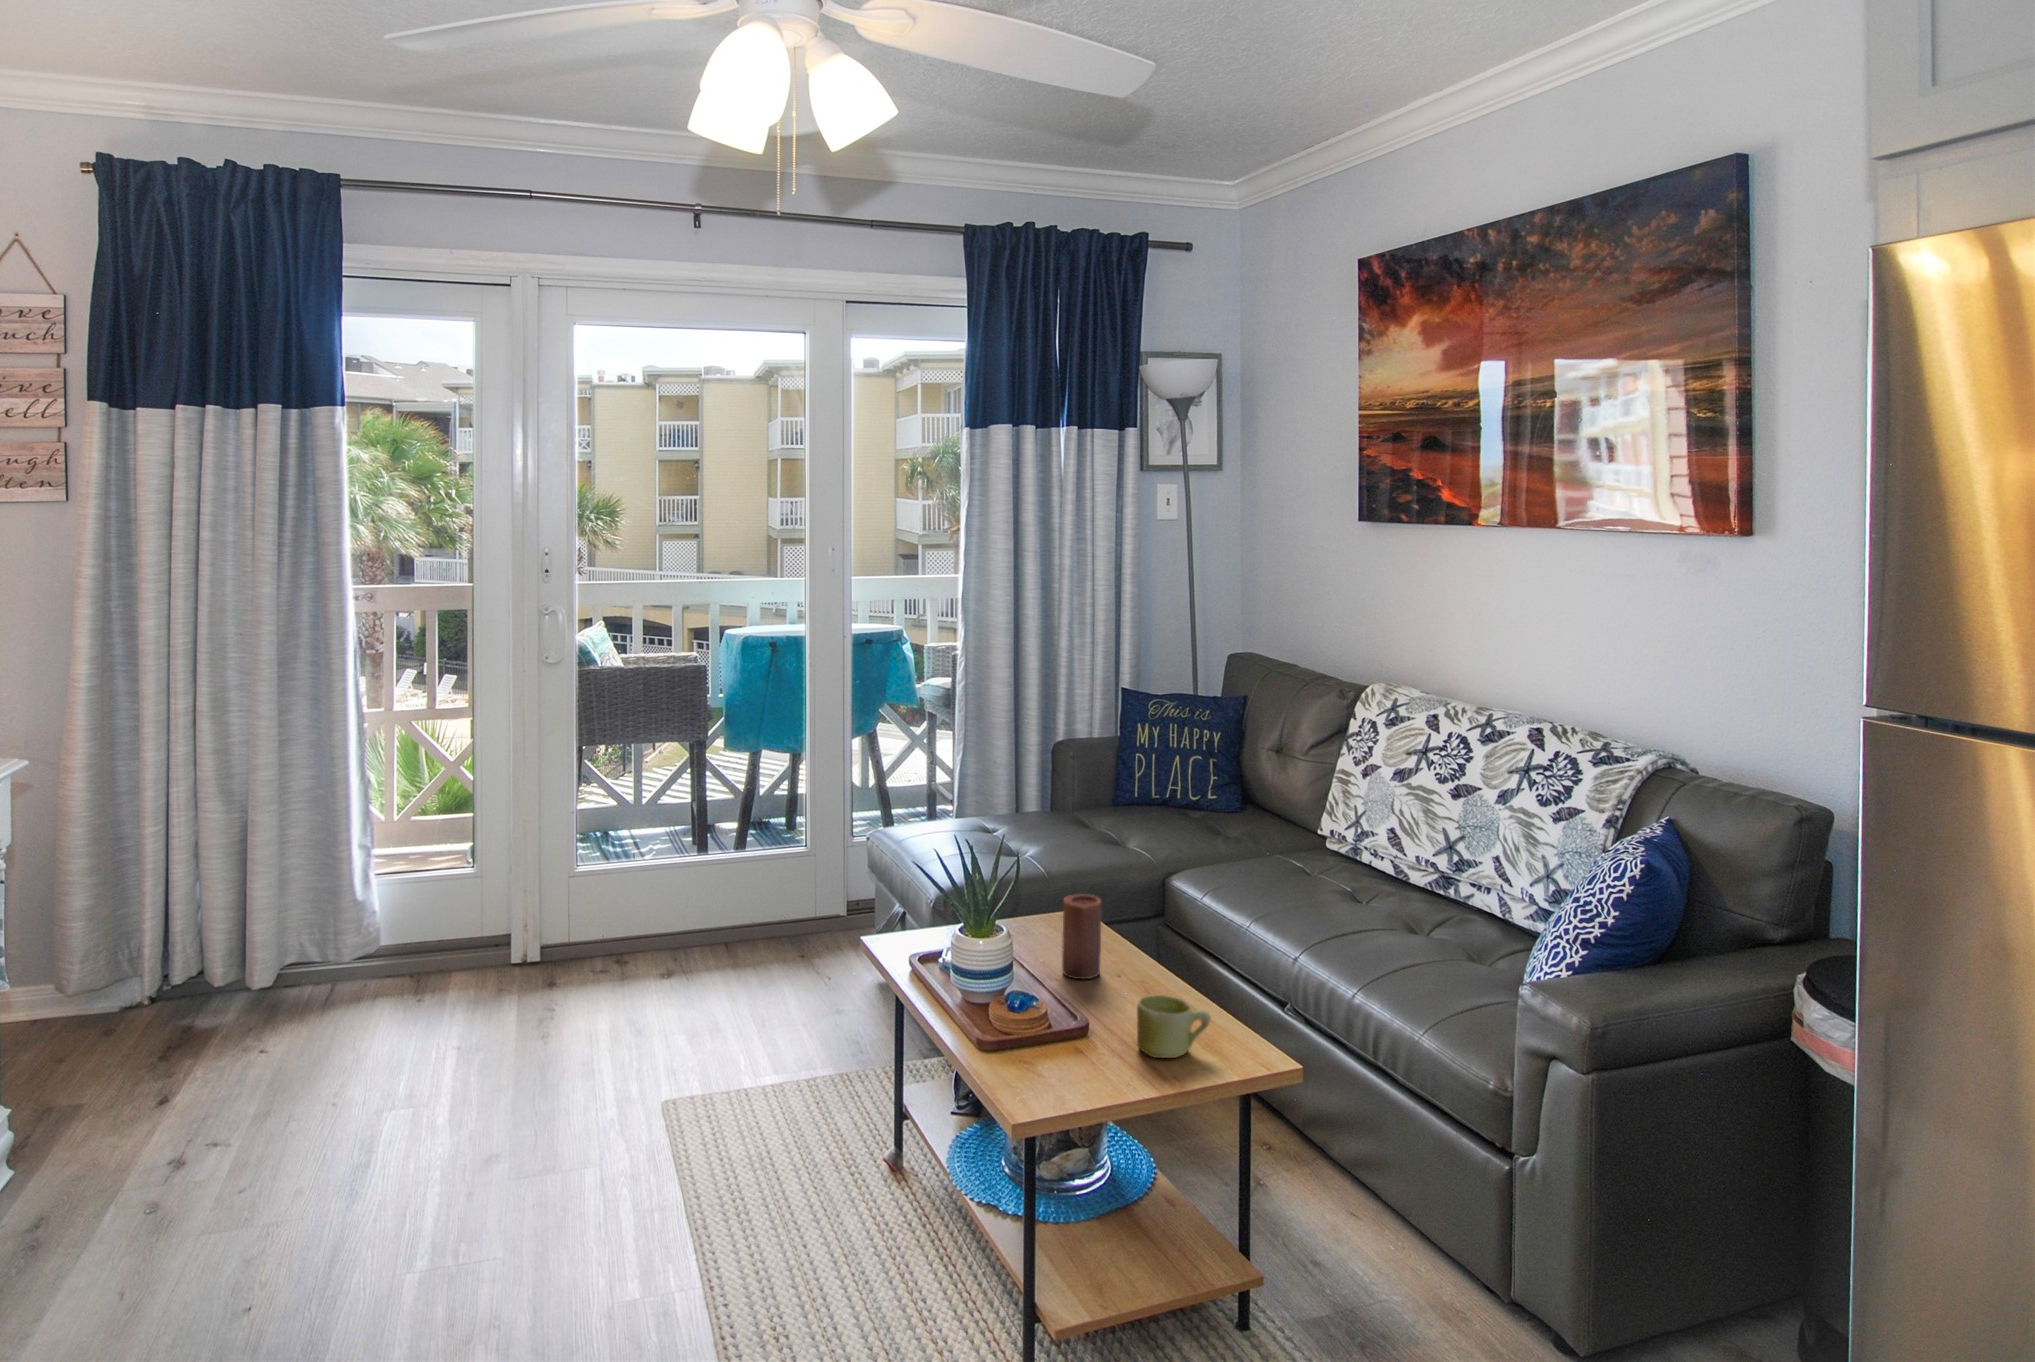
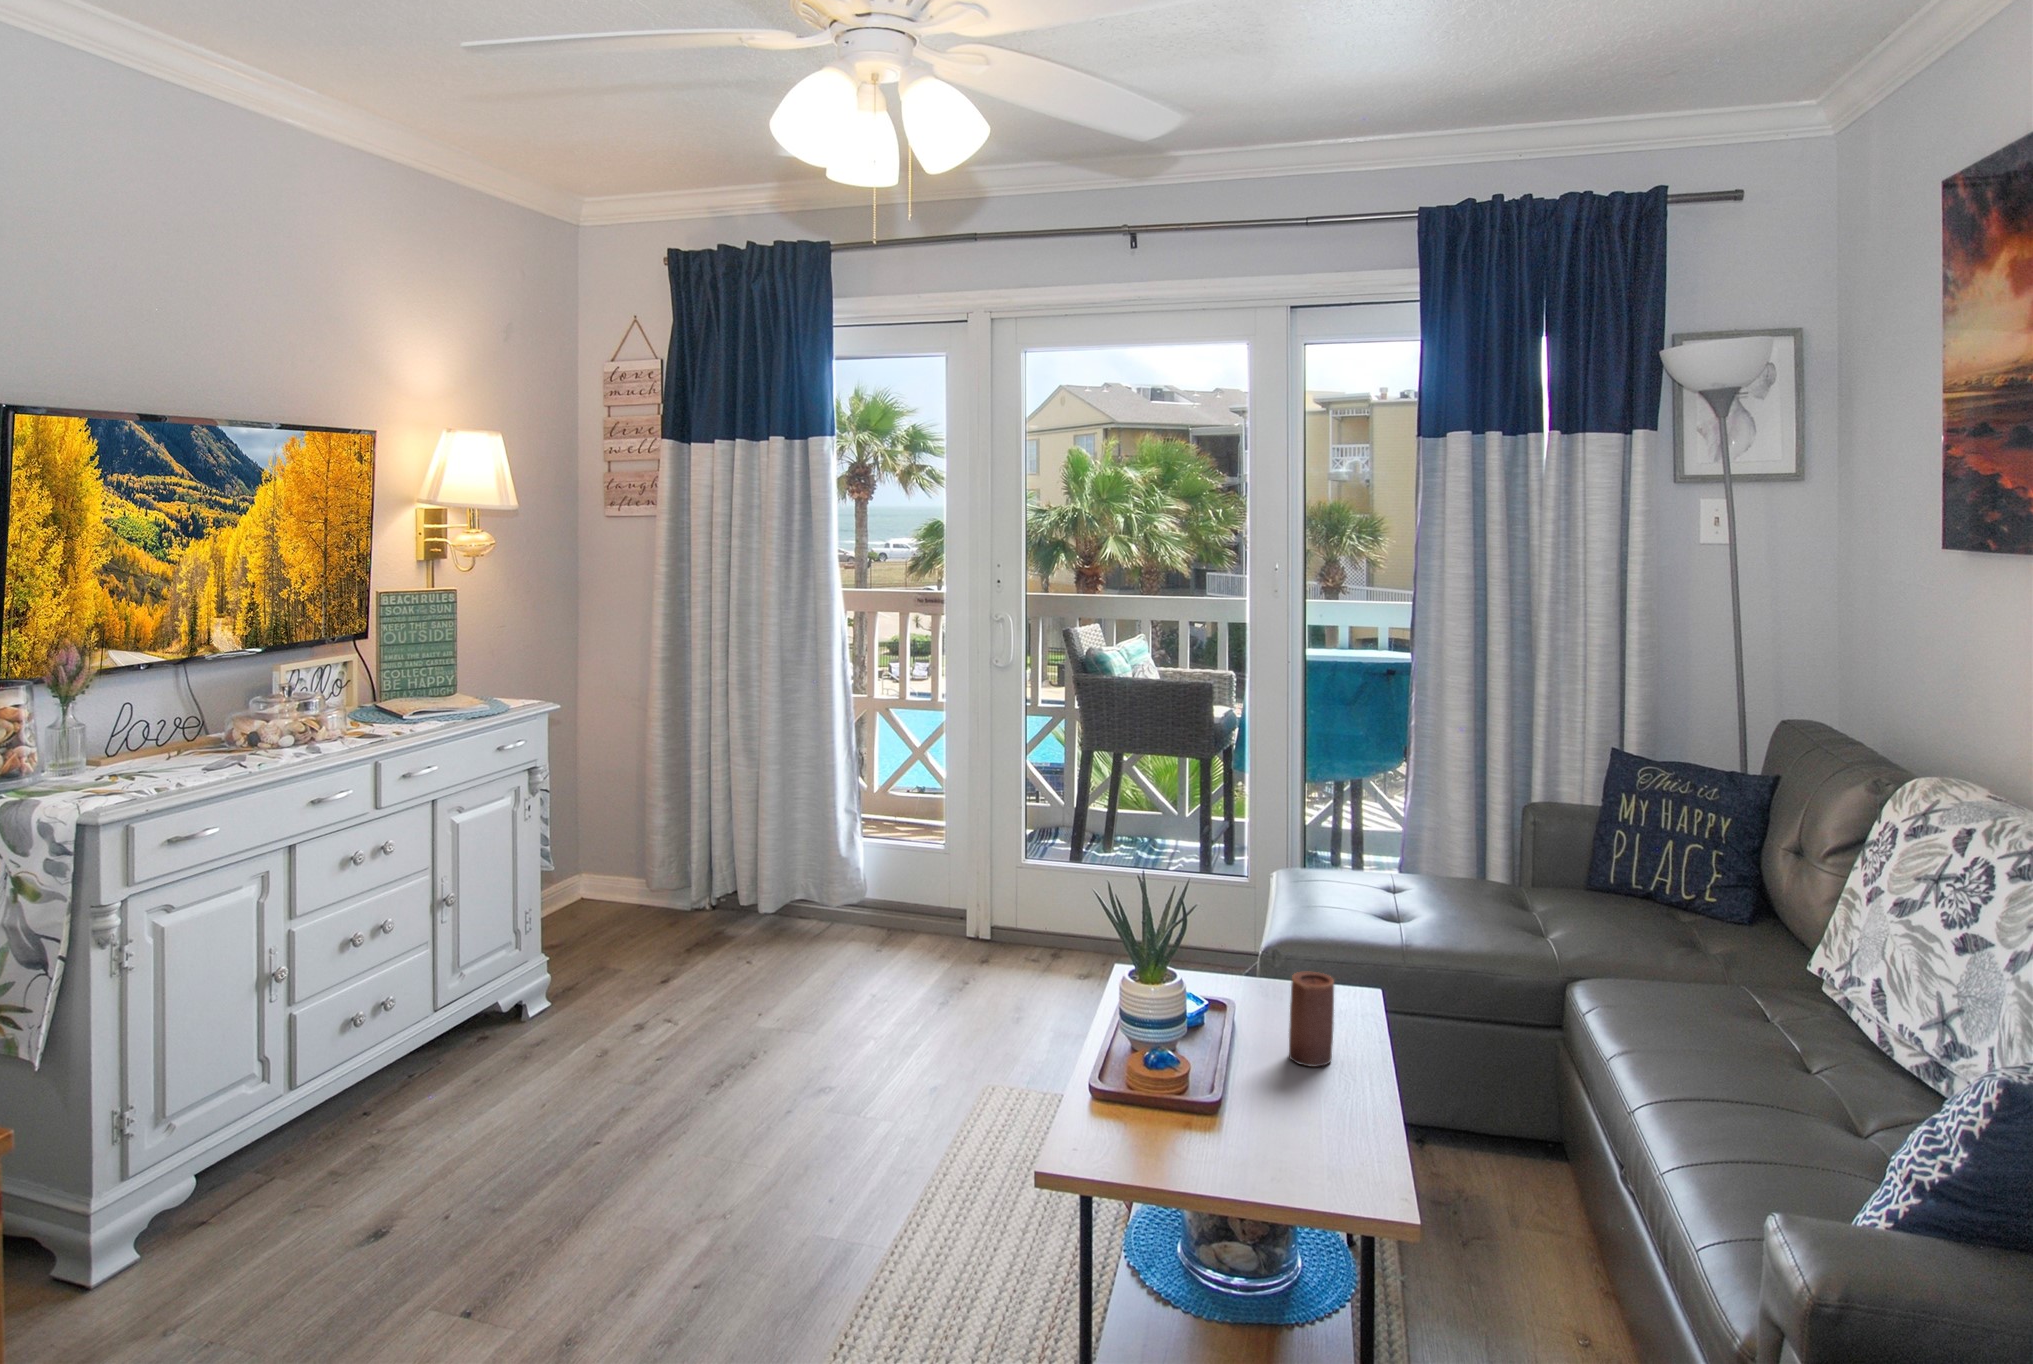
mug: present [1137,995,1211,1058] -> none [1270,1095,1350,1170]

